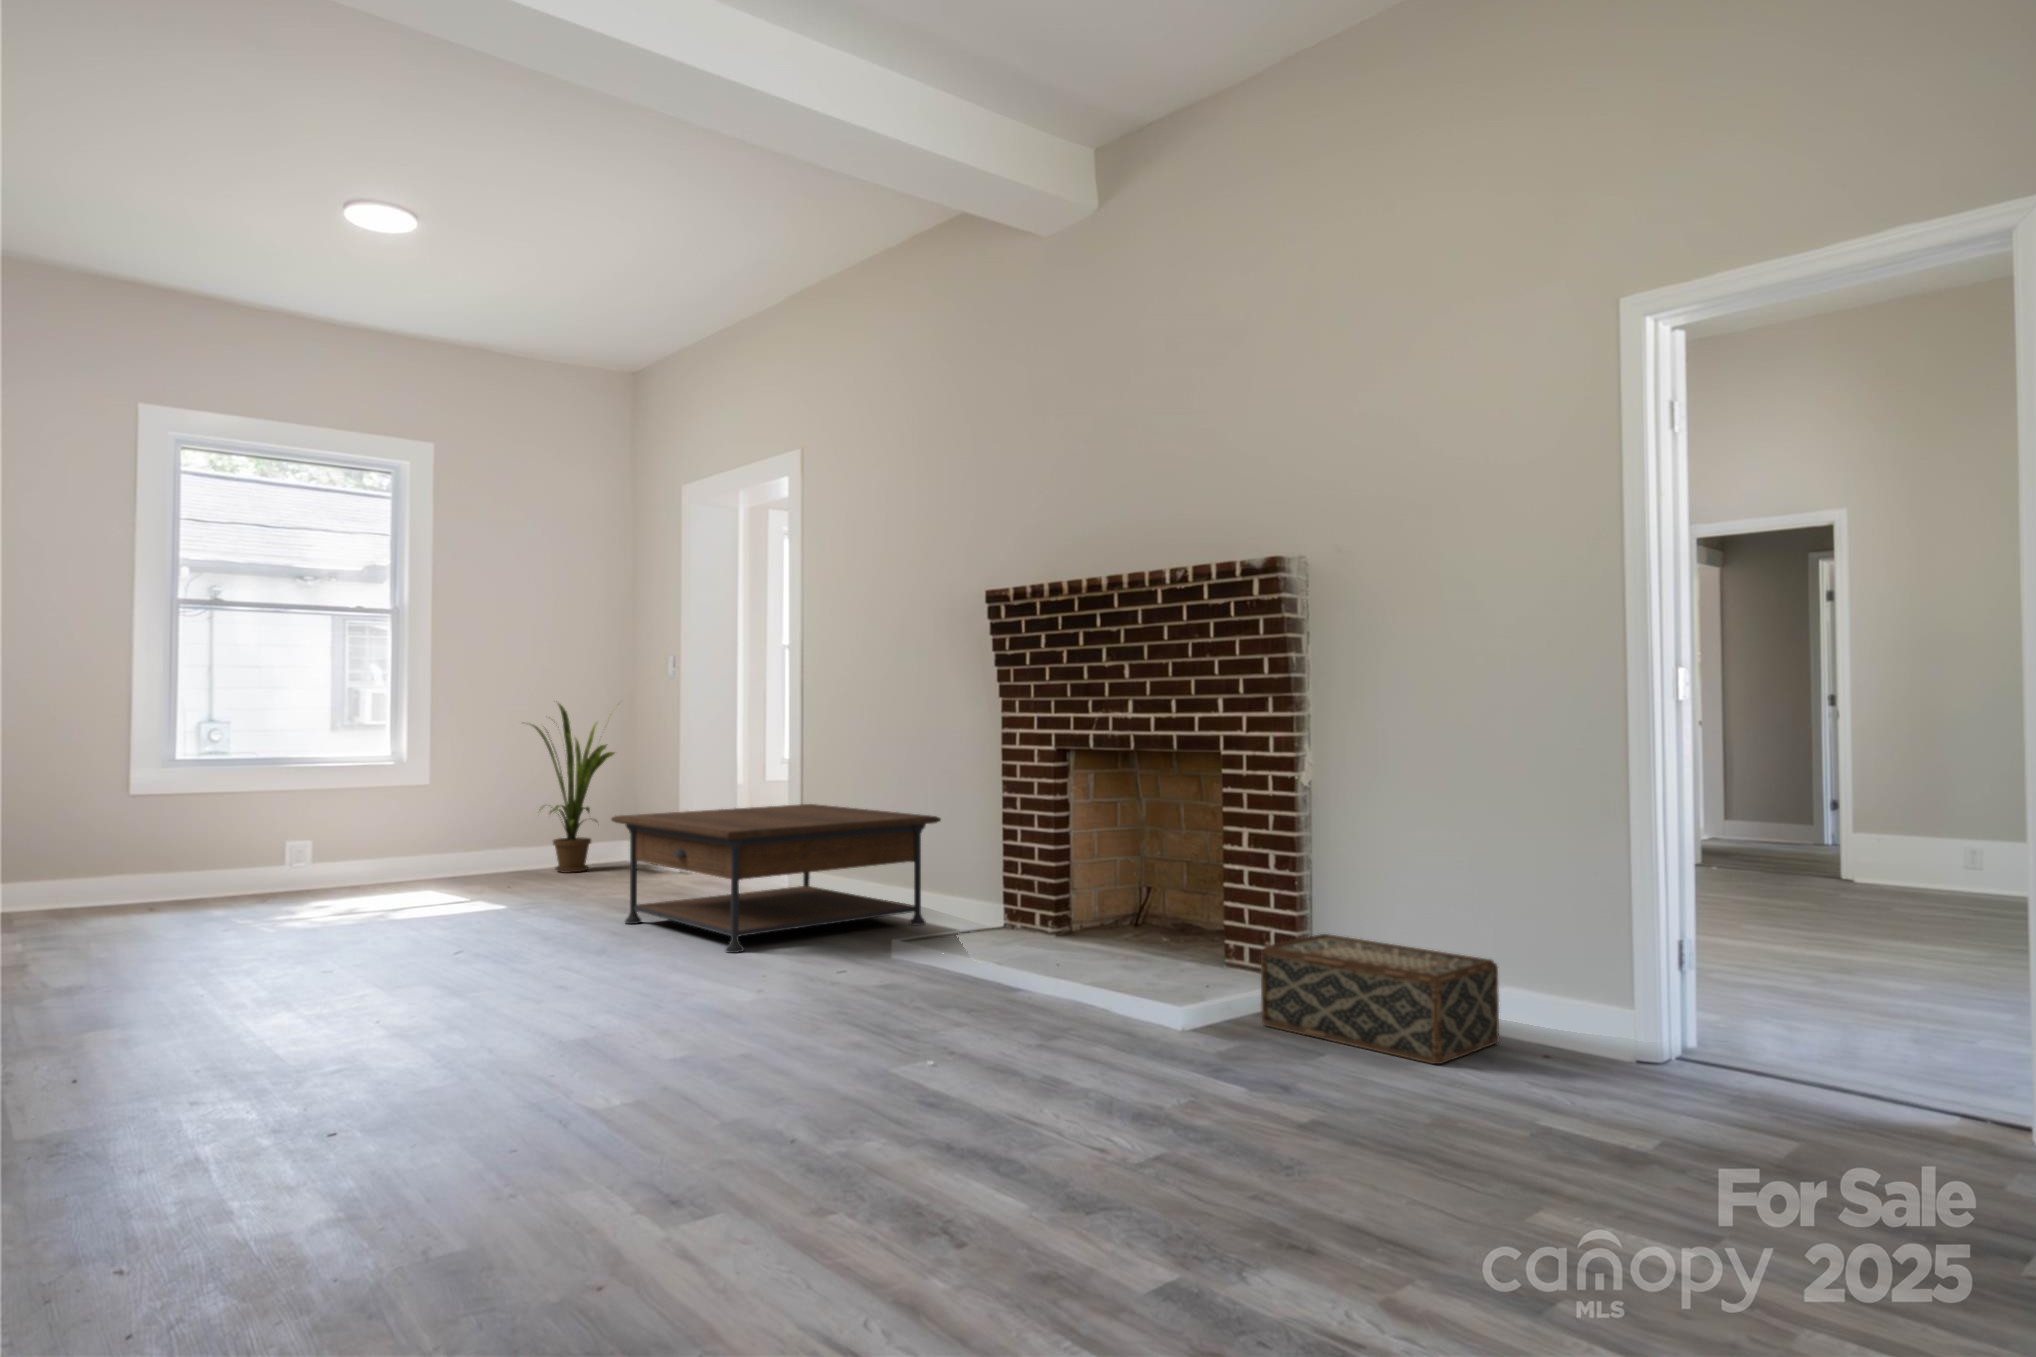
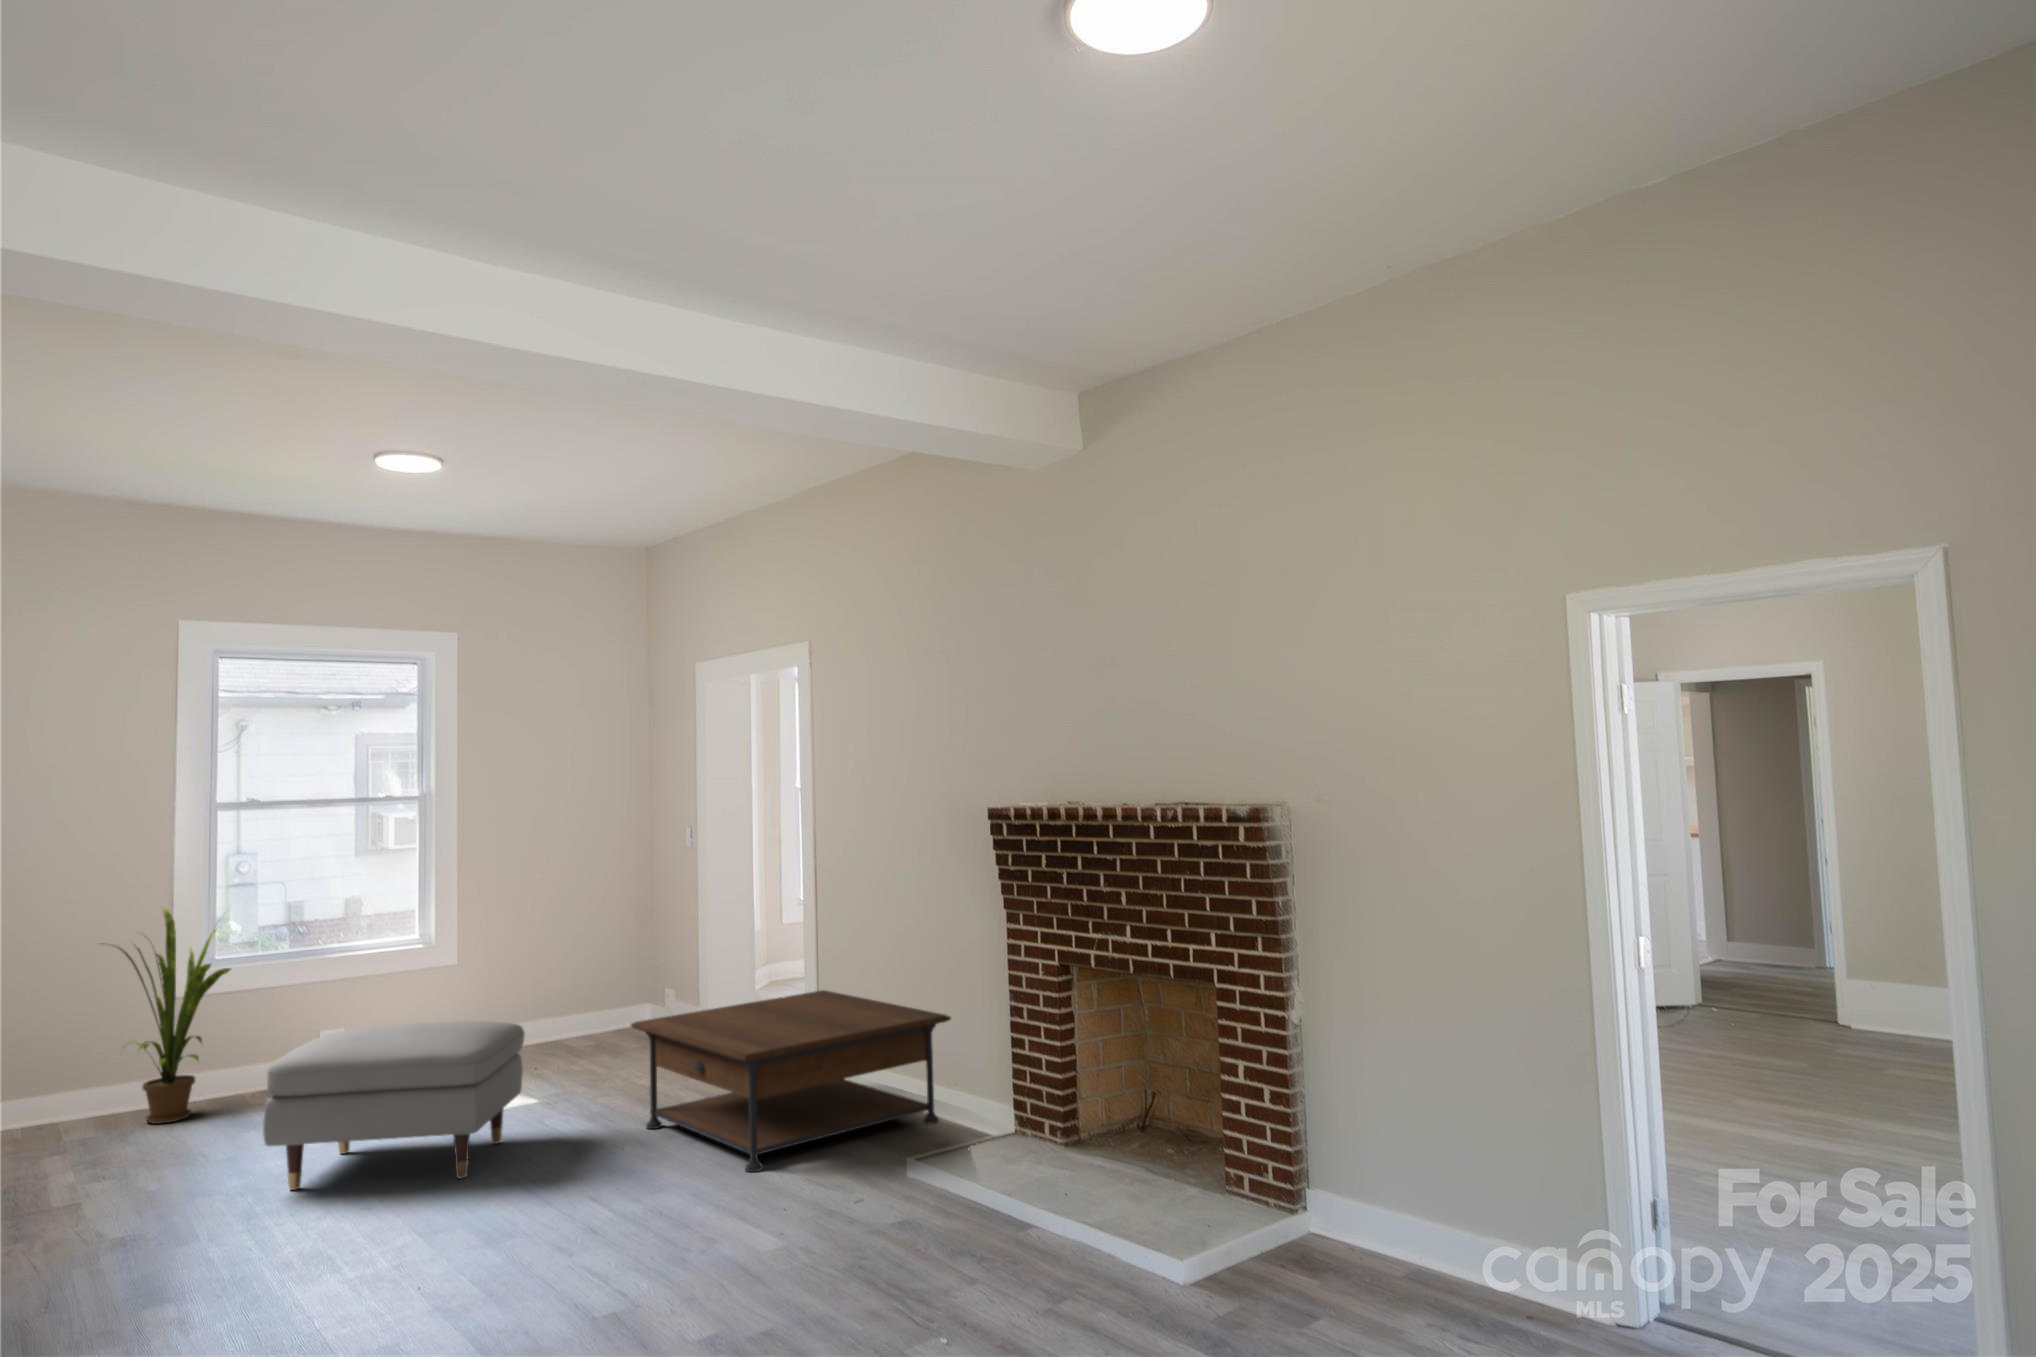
house plant: present [532,702,618,873] -> present [110,907,230,1124]
ottoman: none [225,805,501,957] -> present [263,1021,525,1190]
woven basket: present [1261,934,1499,1064] -> none [1257,1171,1486,1328]

